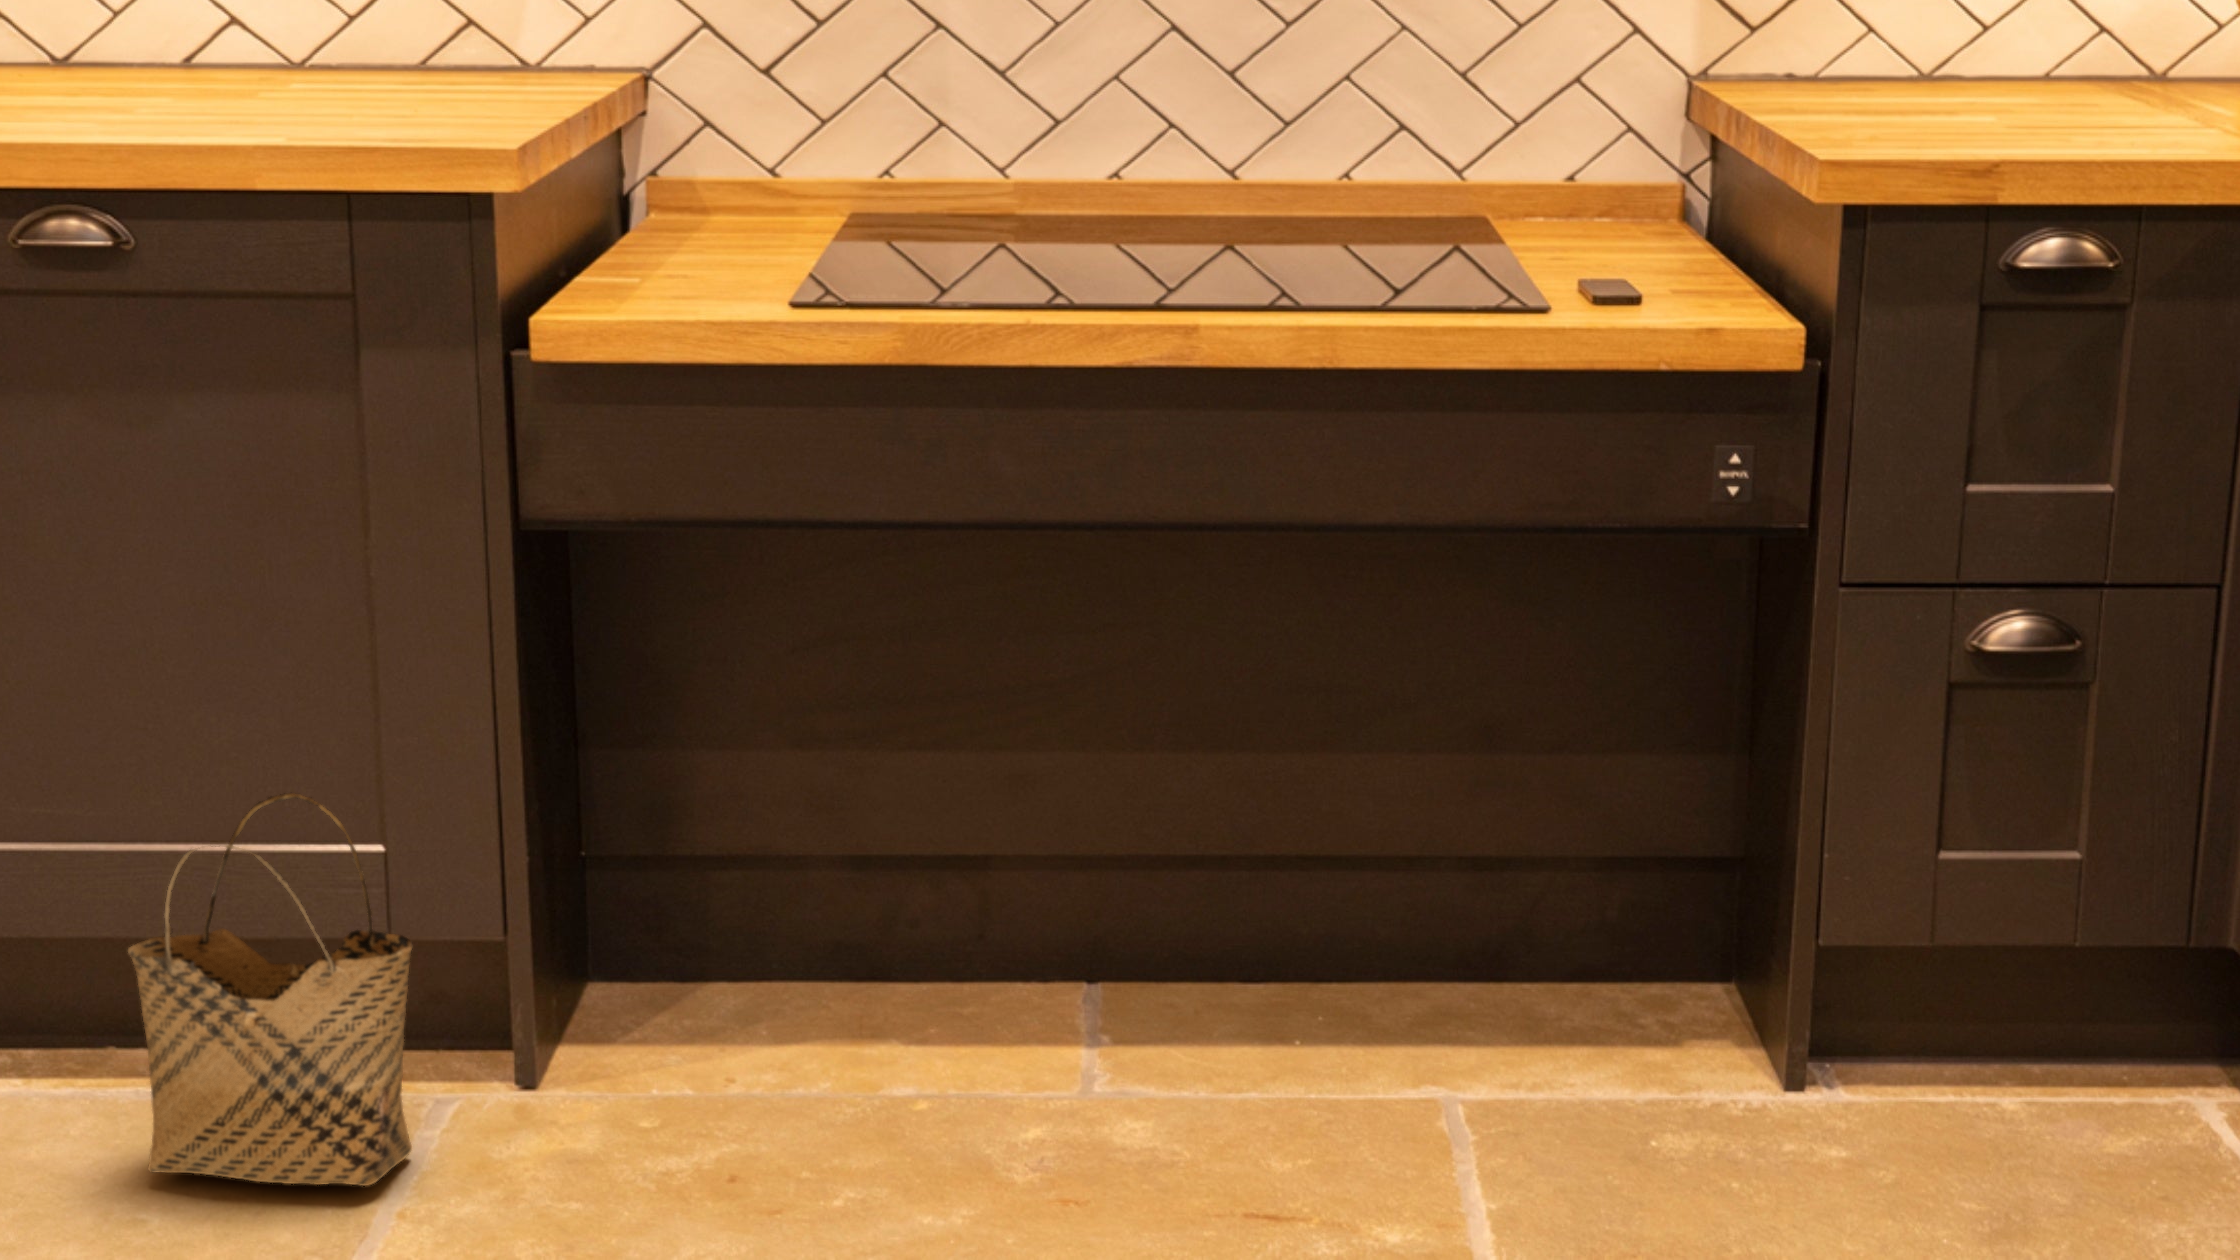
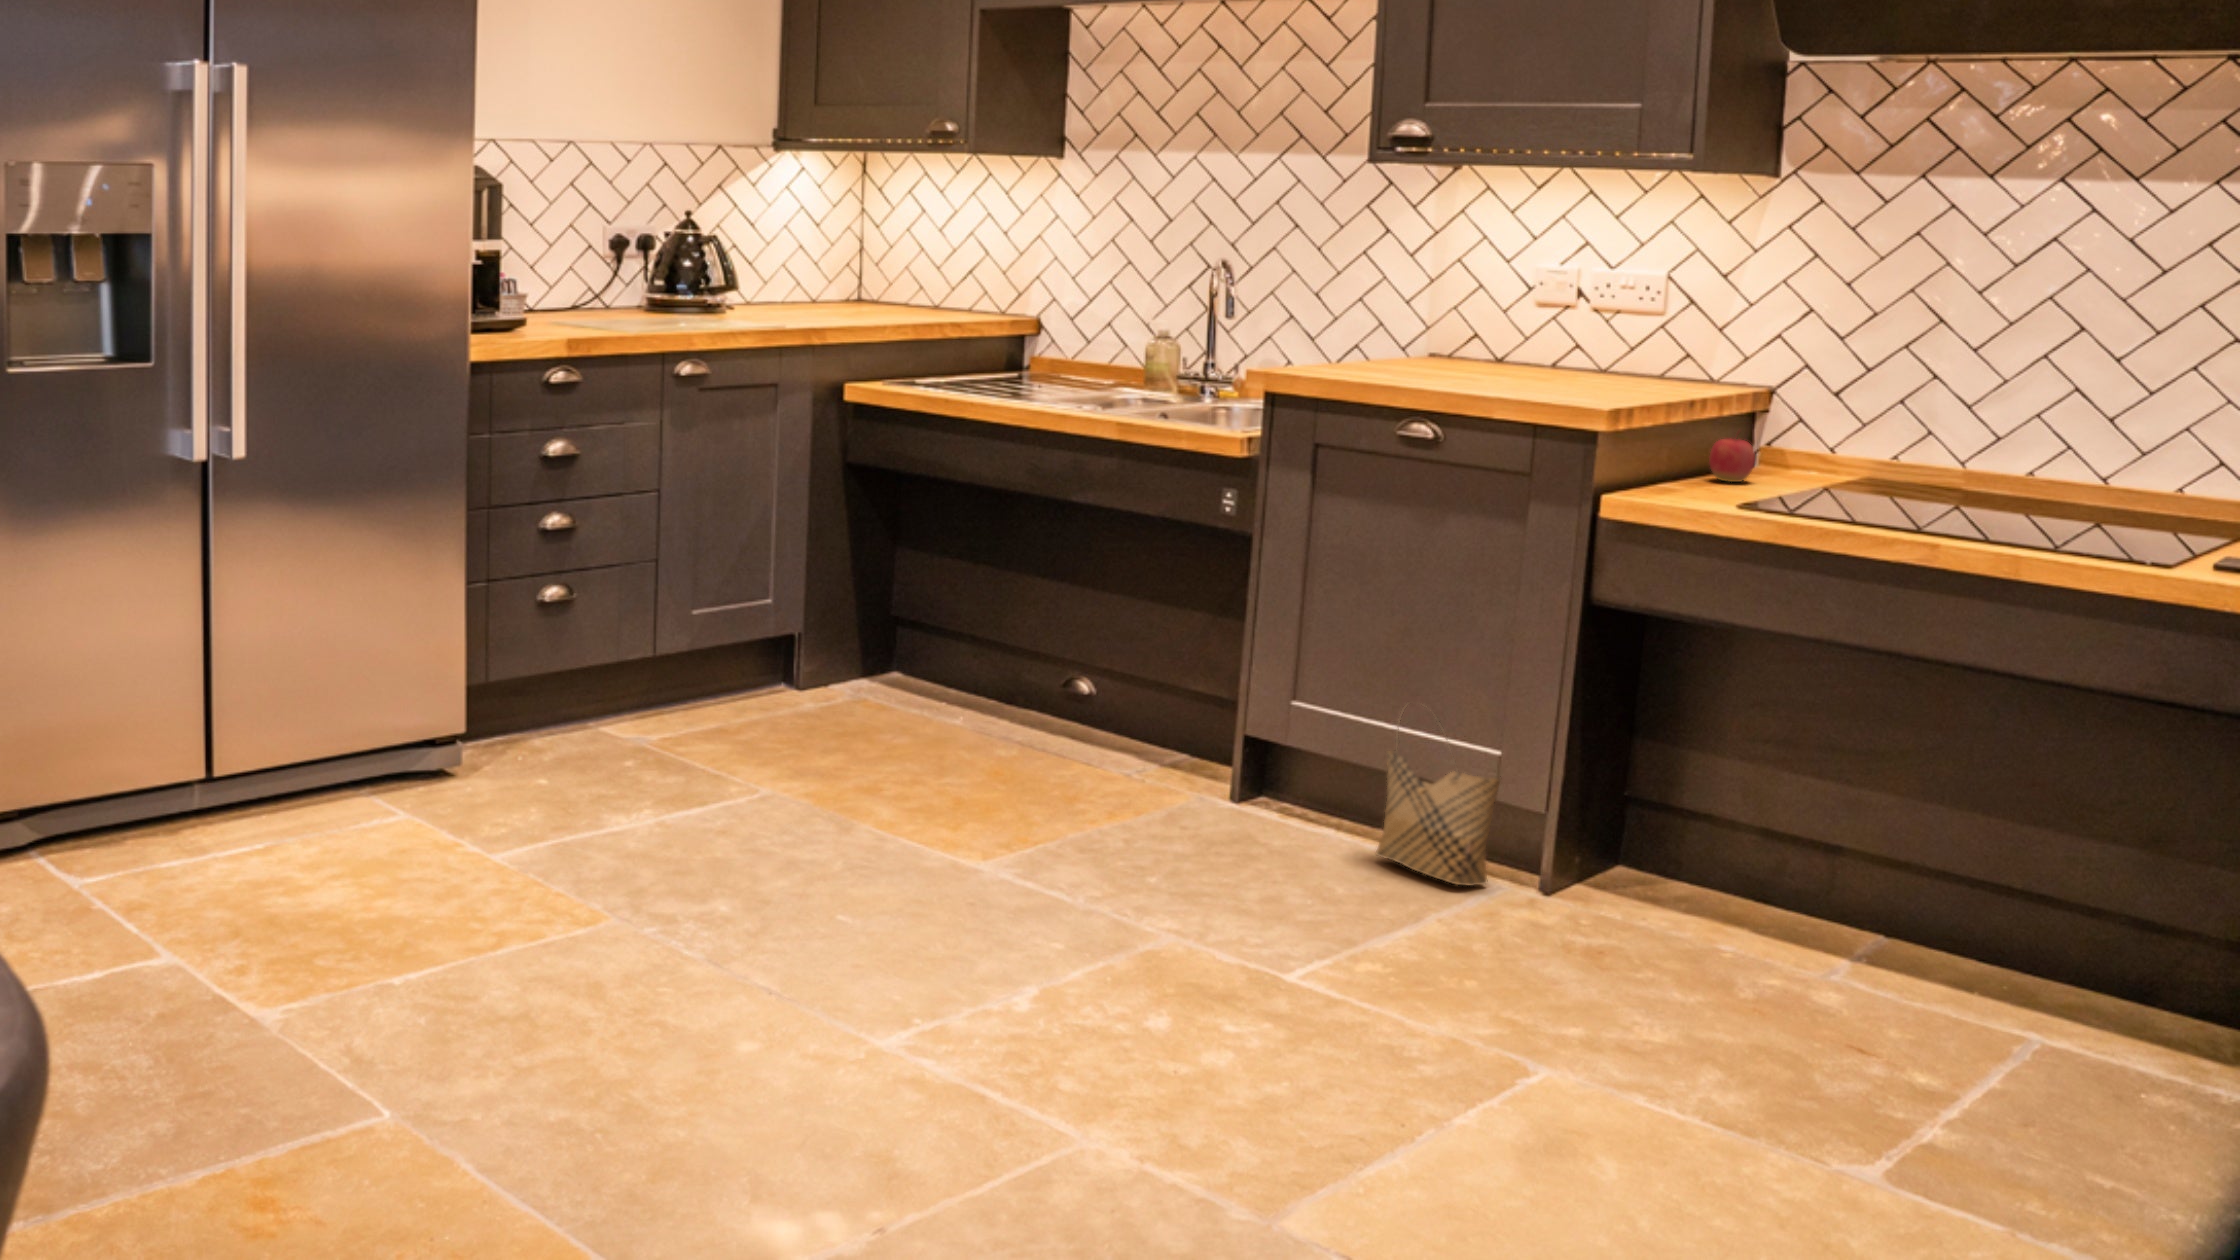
apple: none [653,156,735,259] -> present [1709,431,1755,482]

